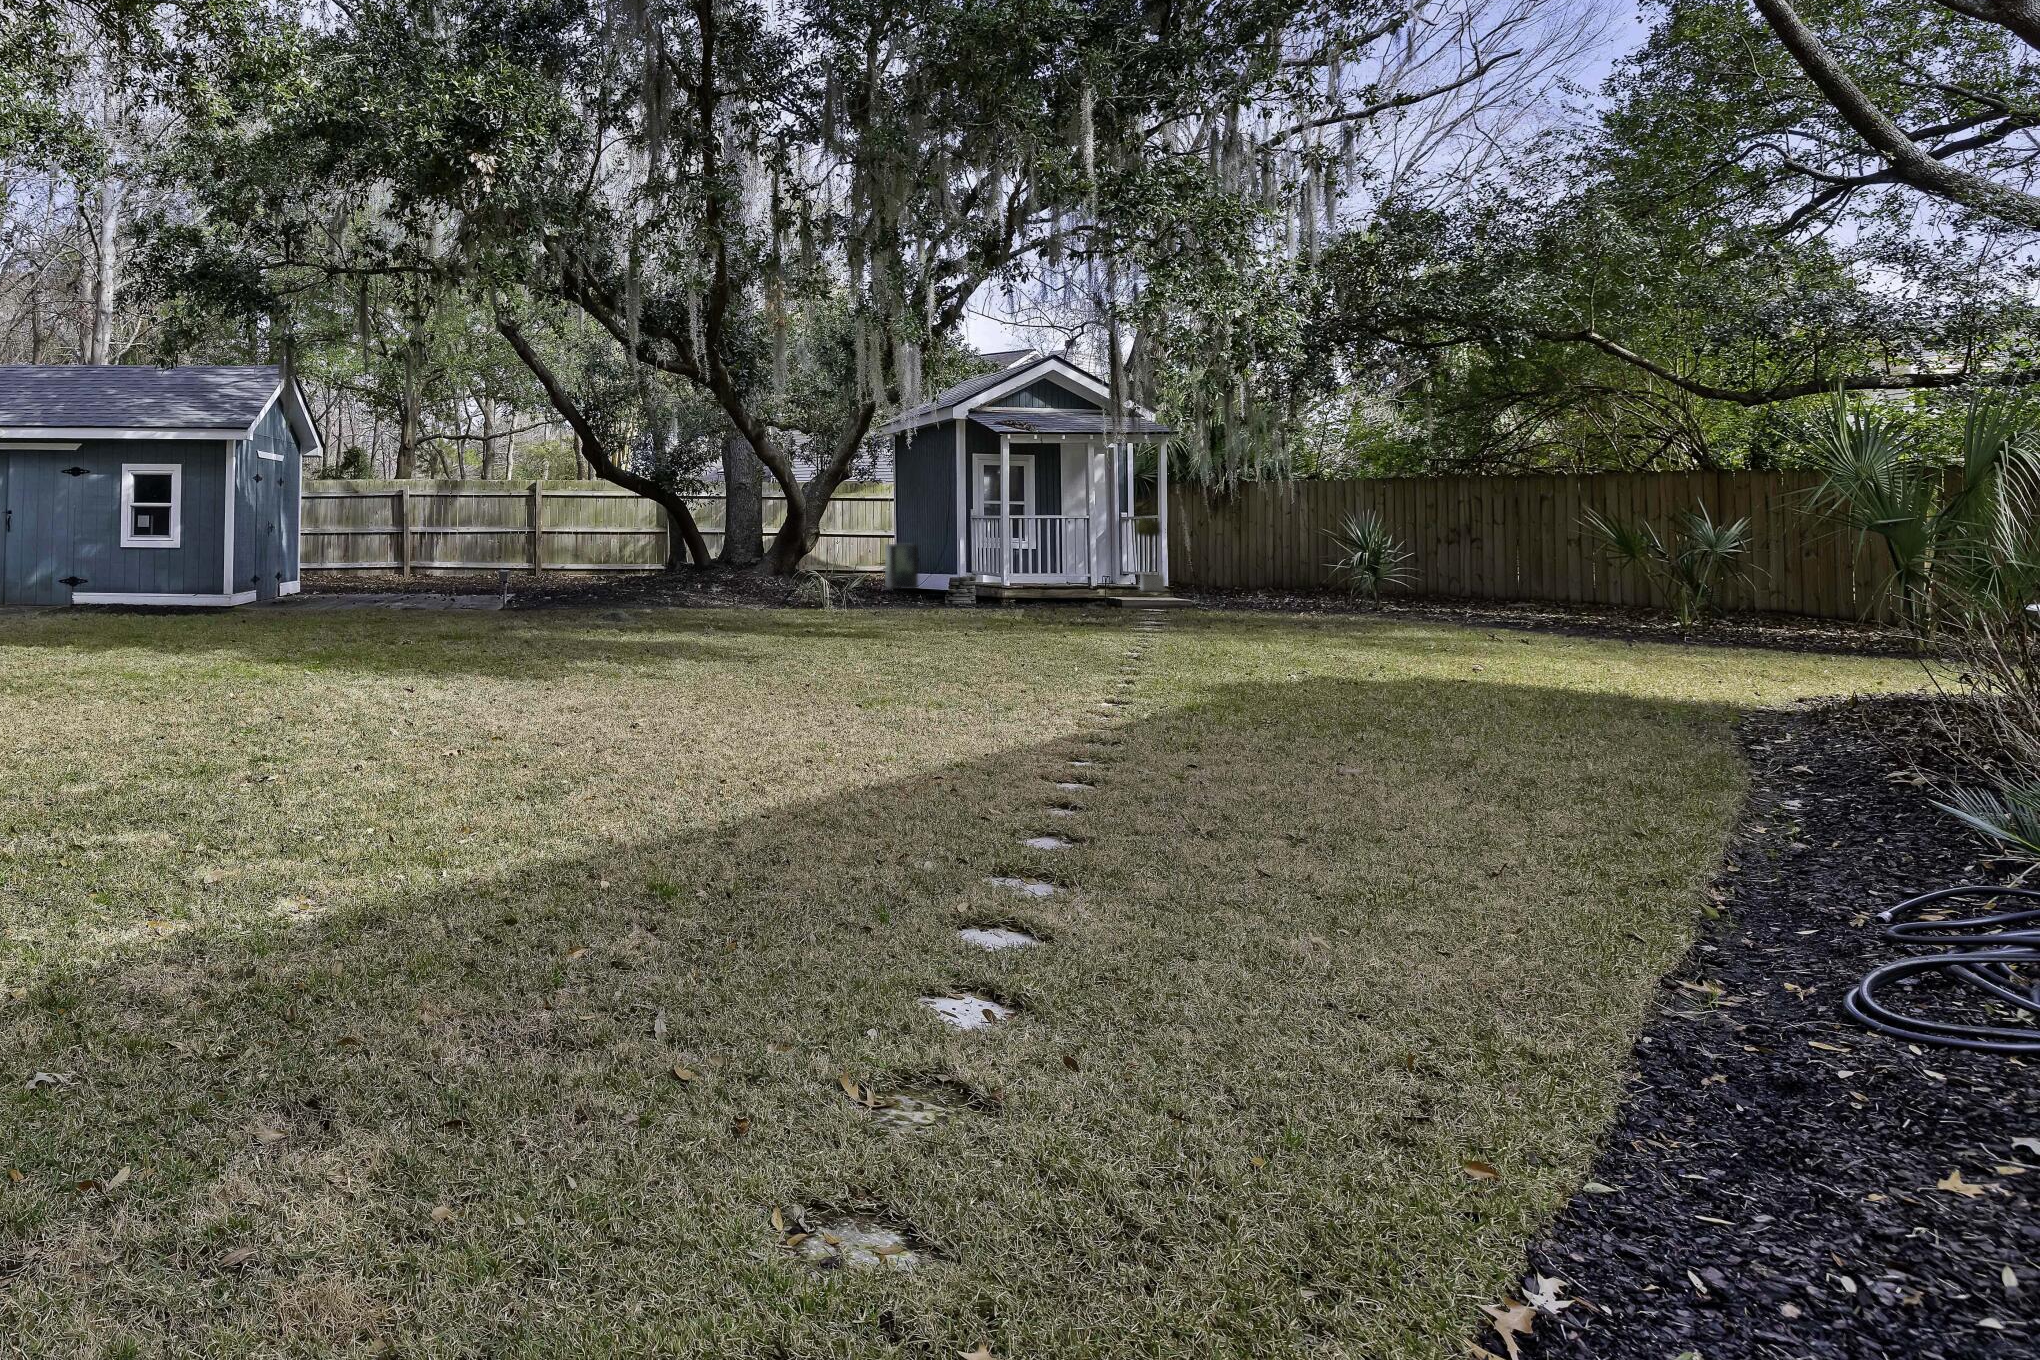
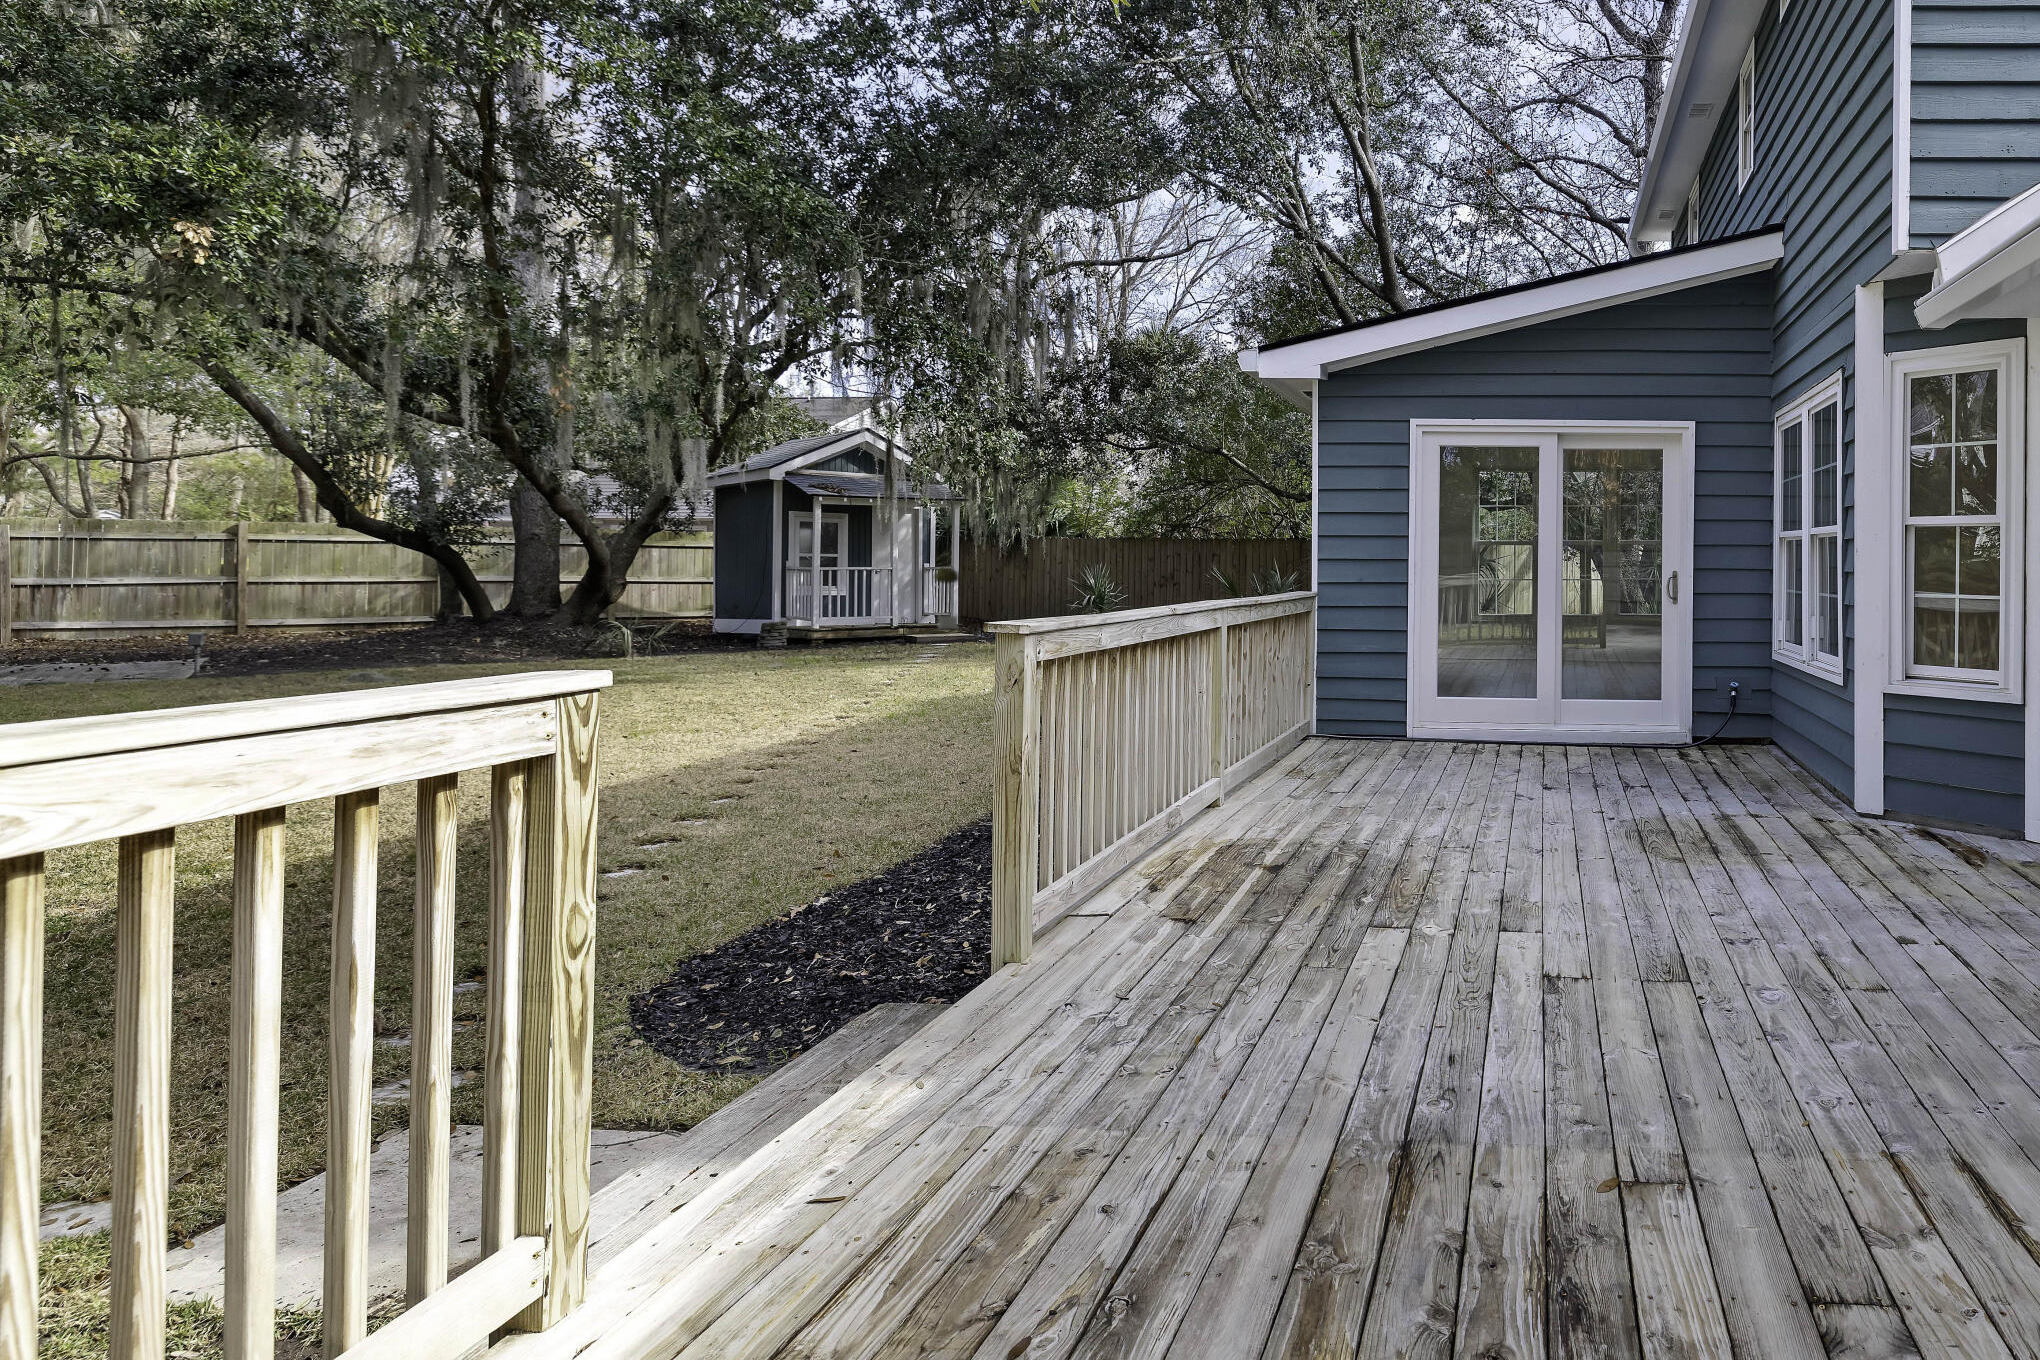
storage box: present [885,544,918,589] -> none [698,593,732,635]

